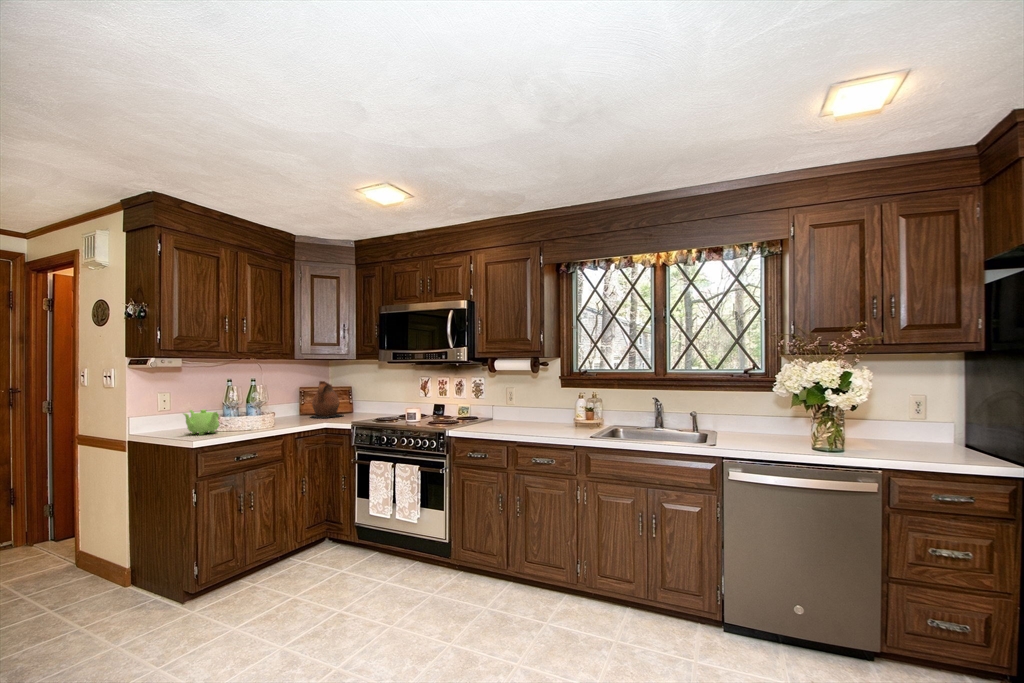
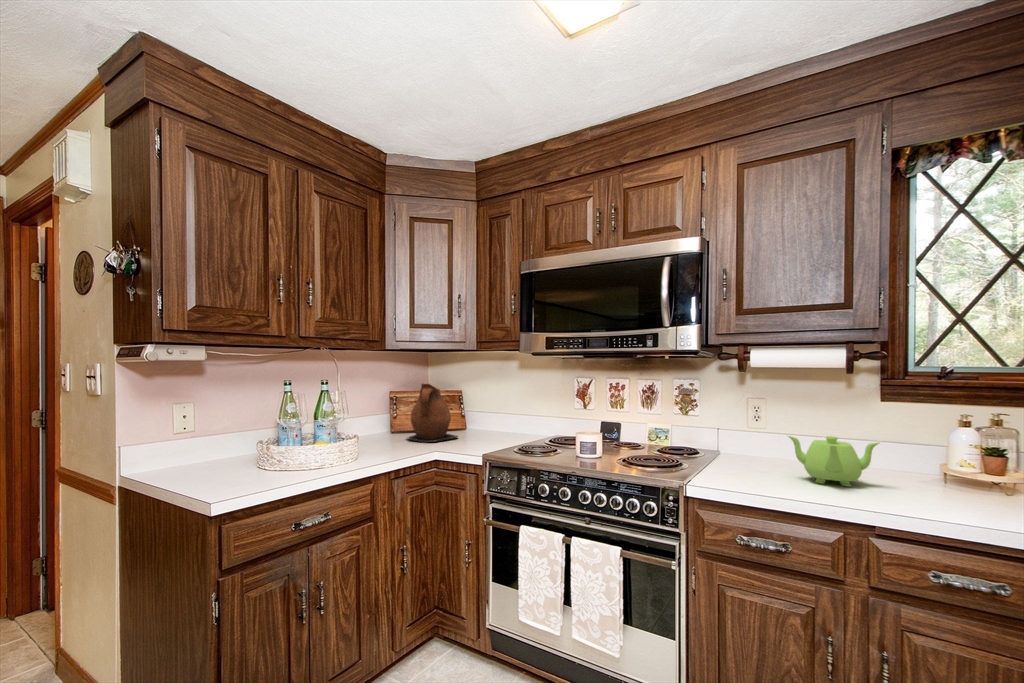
teapot: present [184,409,219,435] -> present [788,436,880,487]

